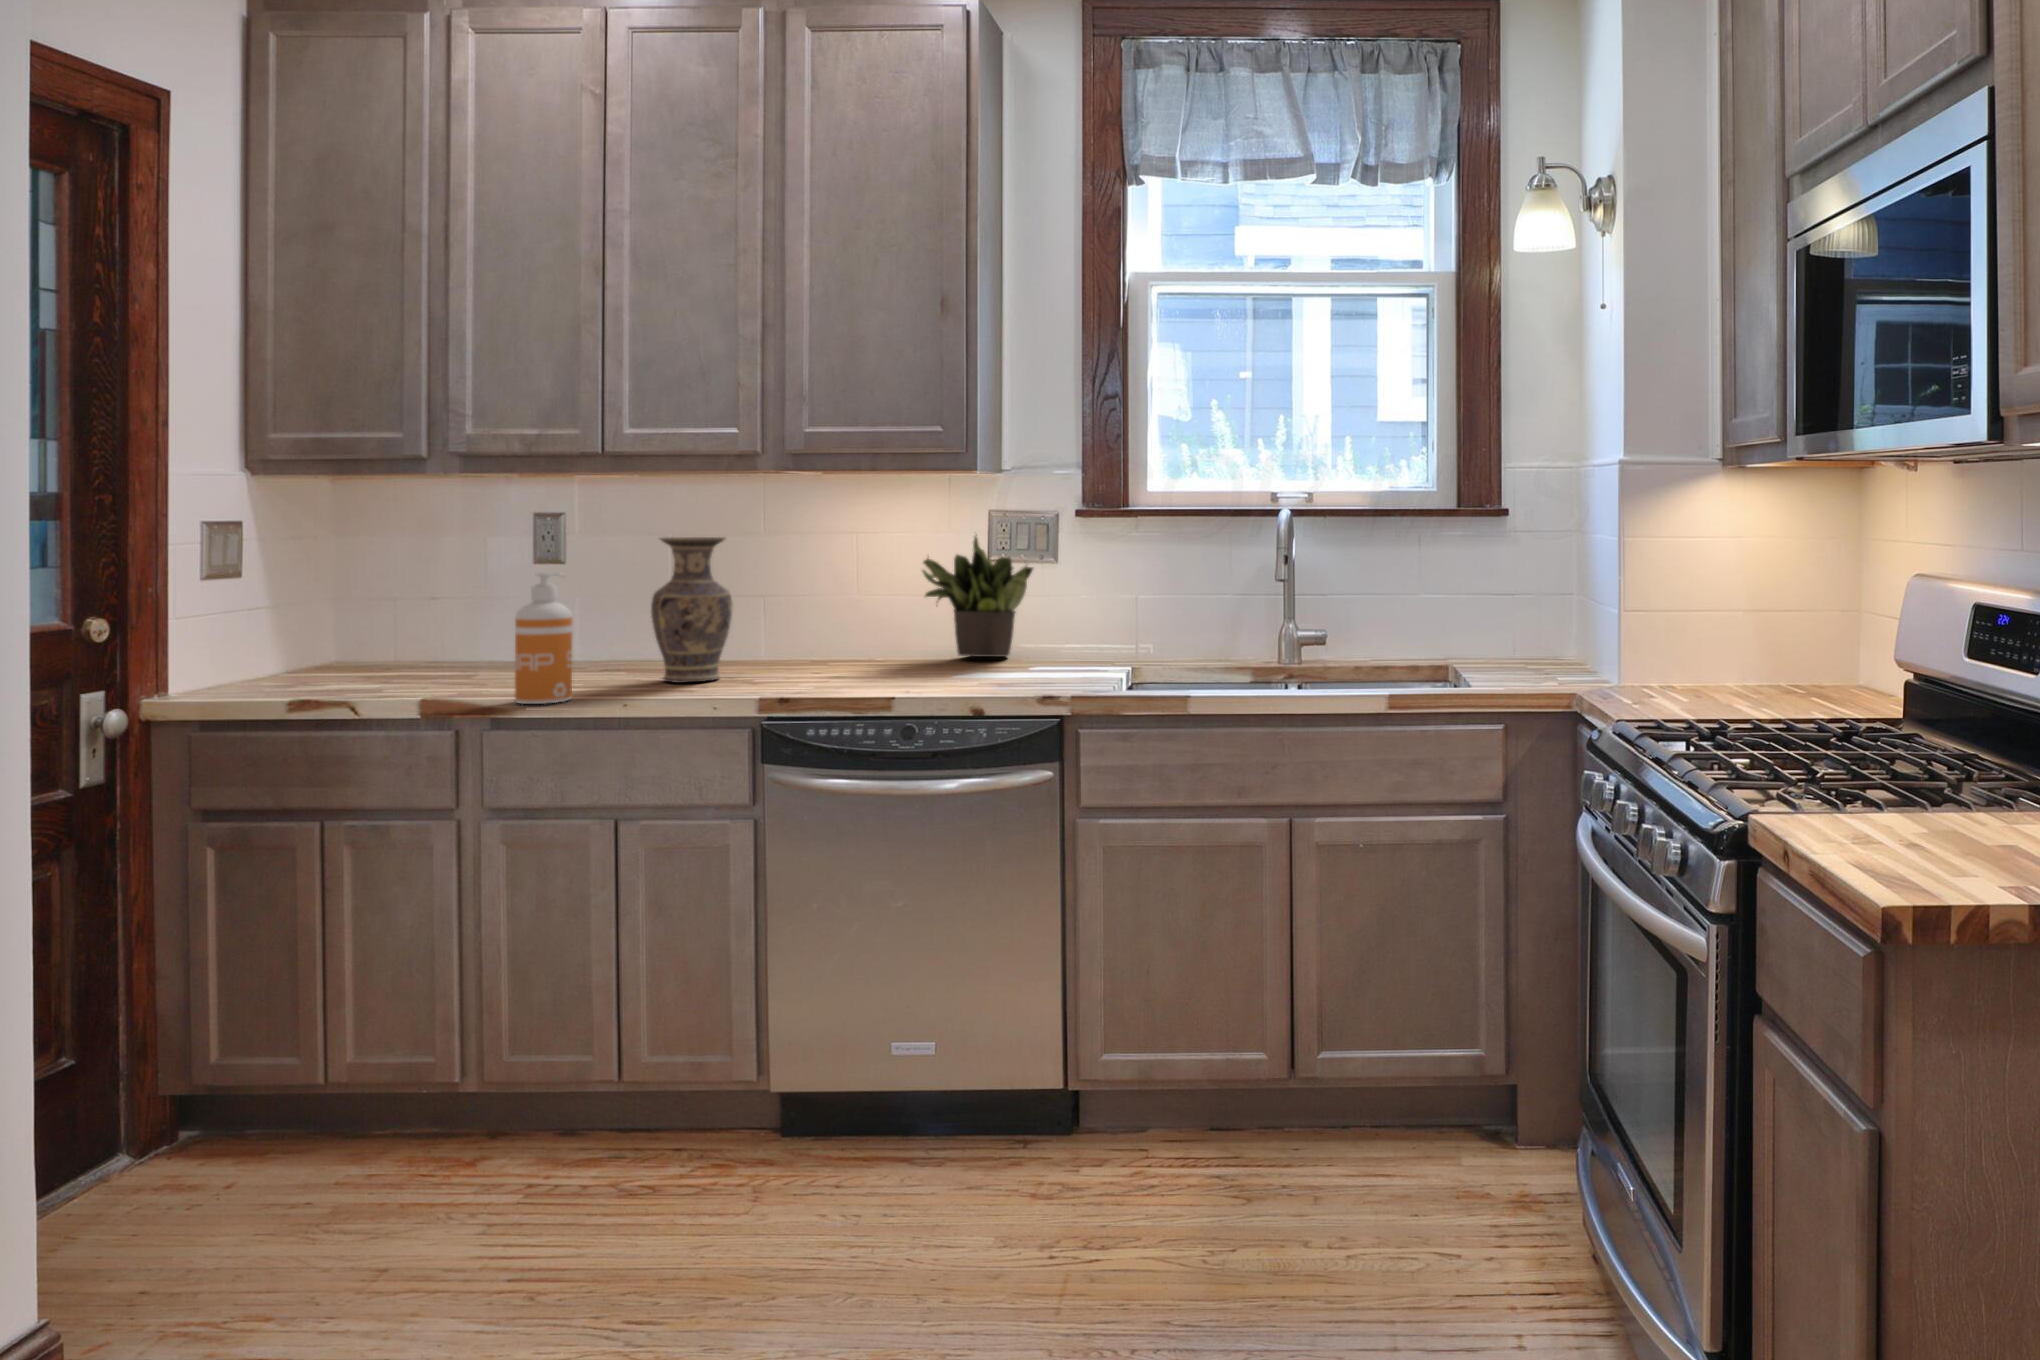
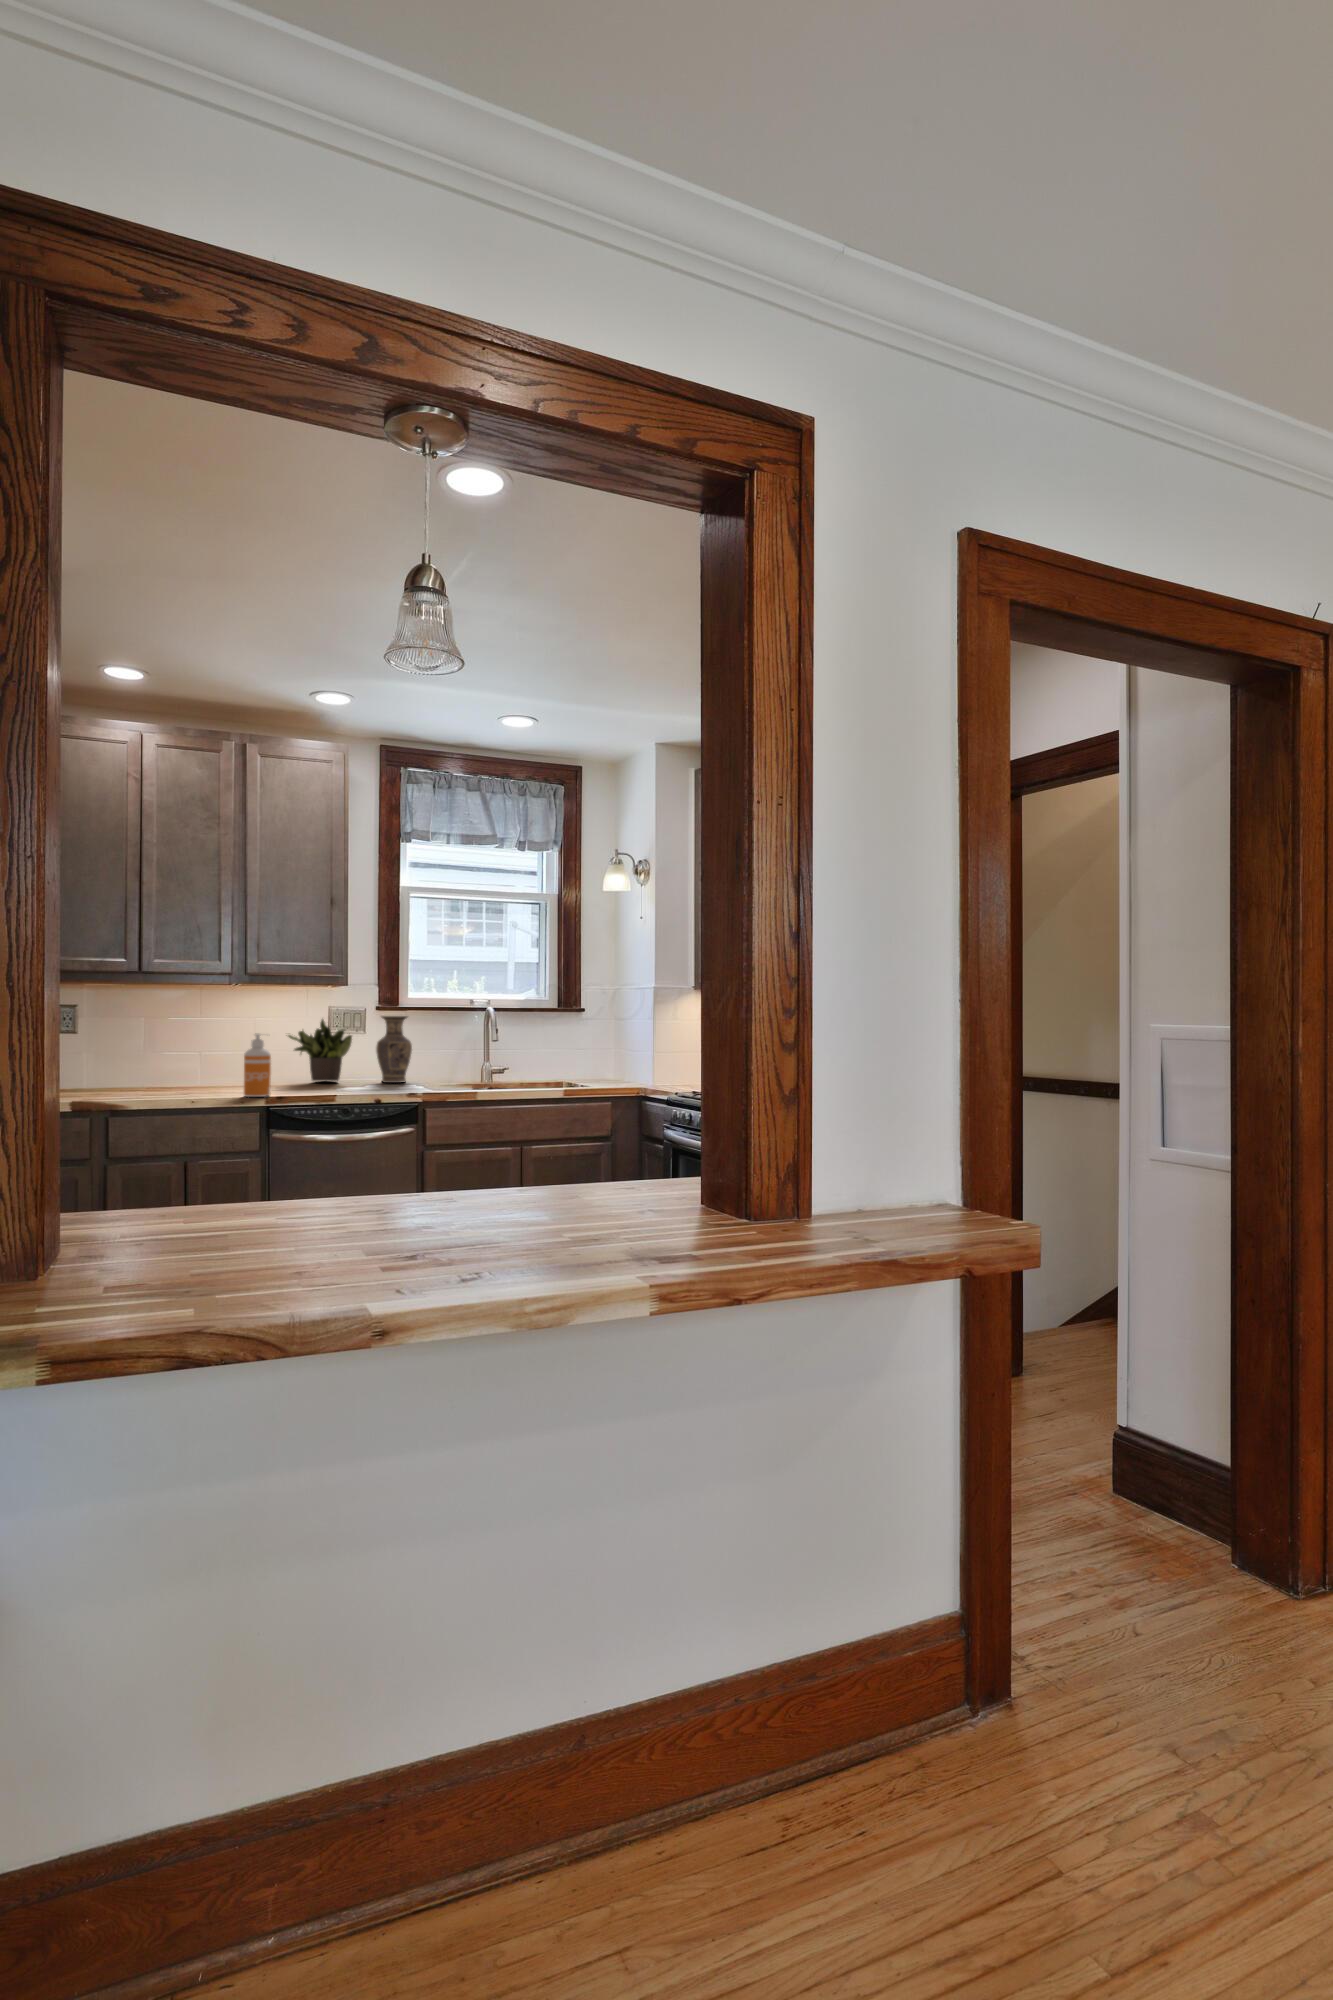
vase: present [651,537,733,683] -> present [376,1016,412,1083]
soap dispenser: present [515,572,572,704] -> present [244,1033,271,1097]

